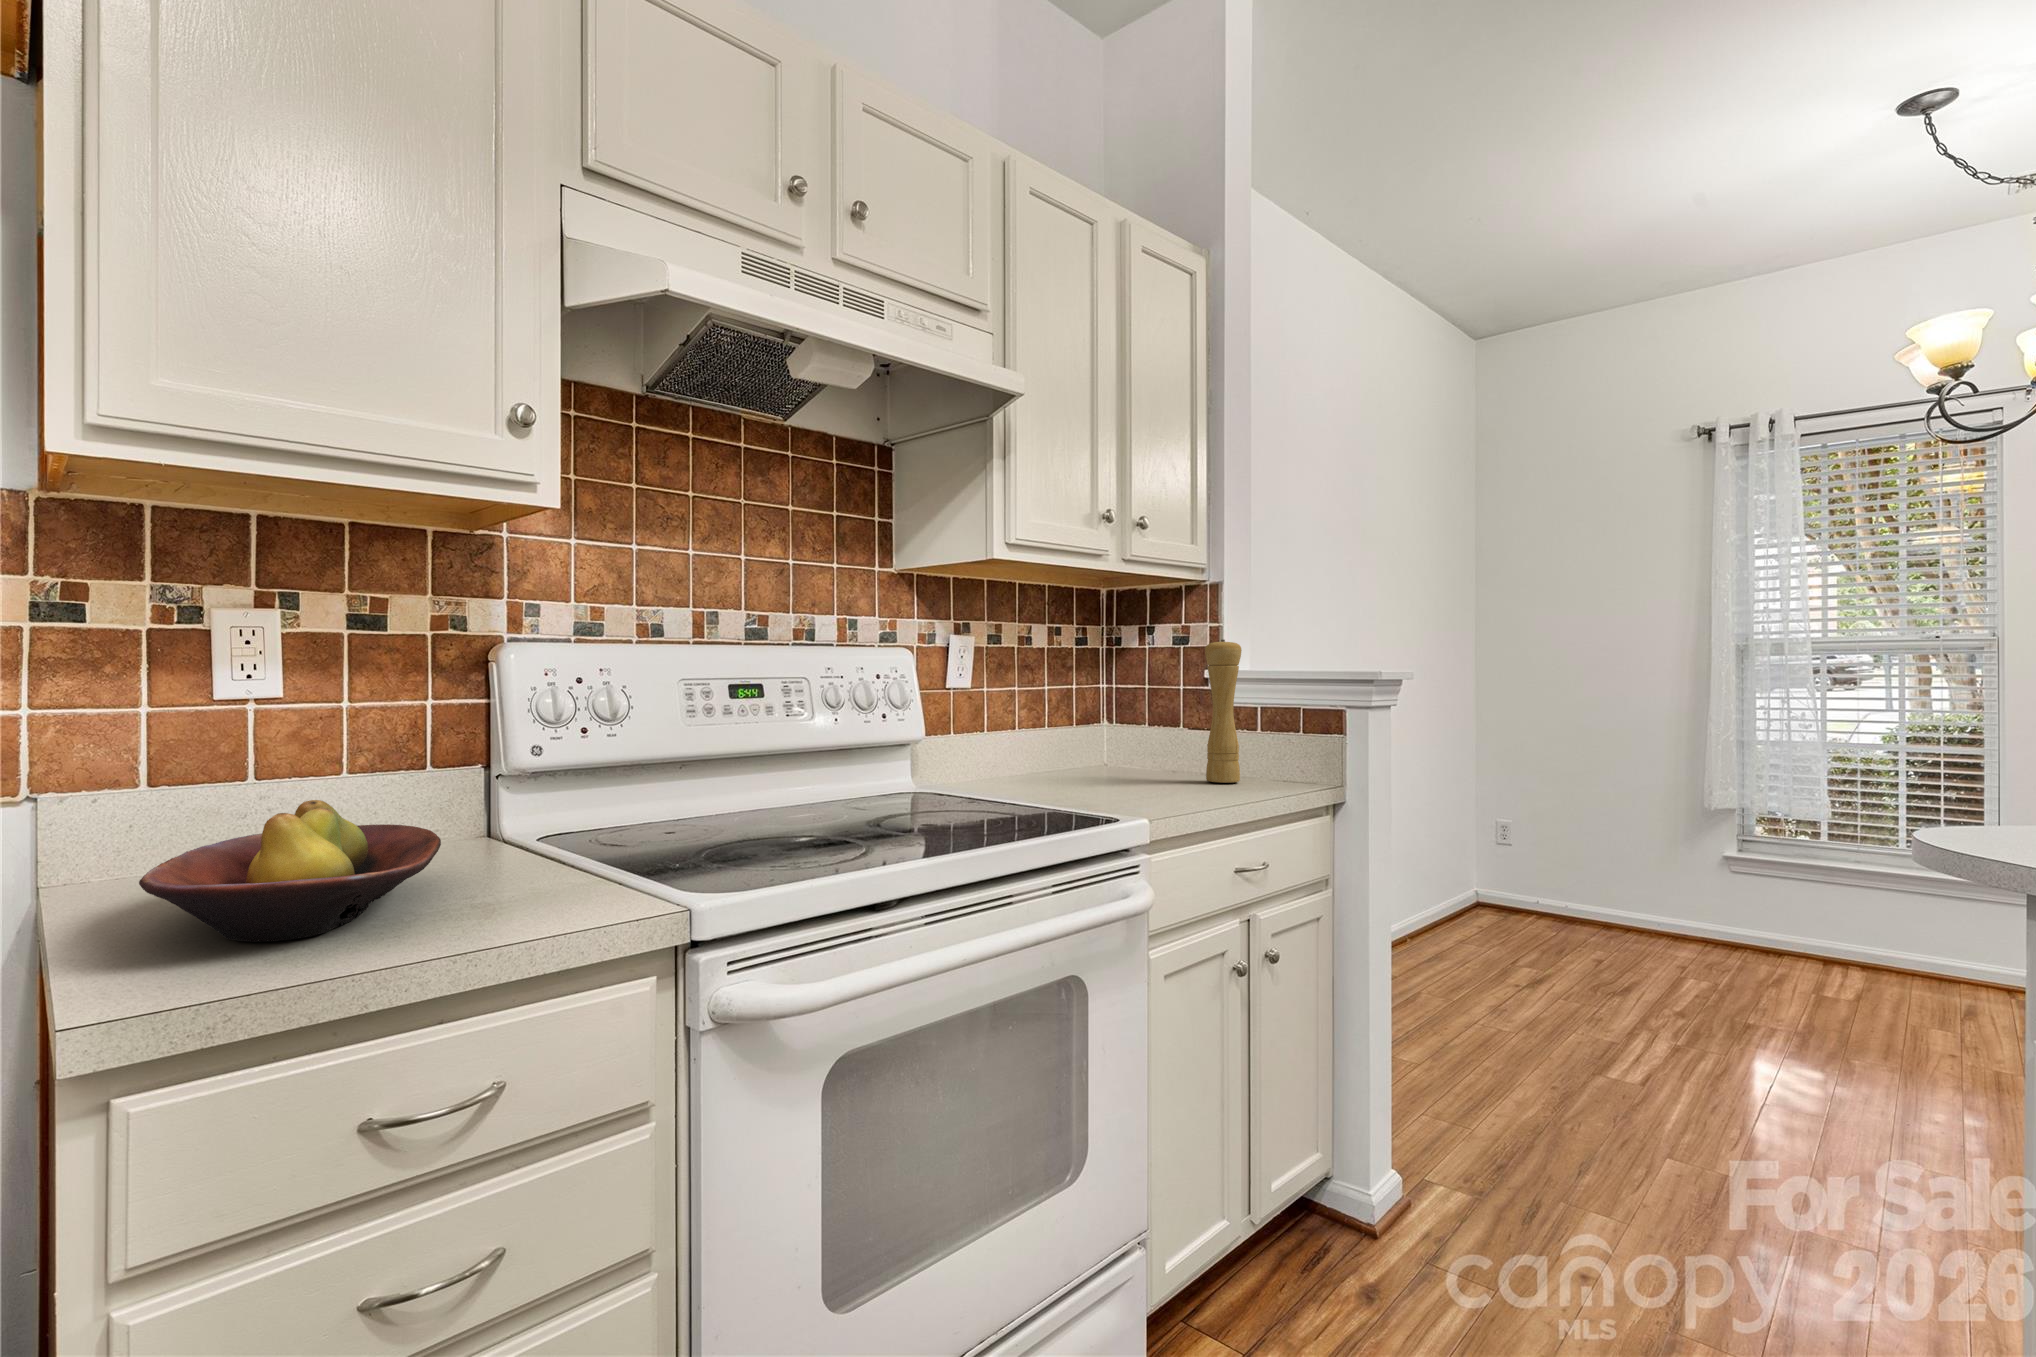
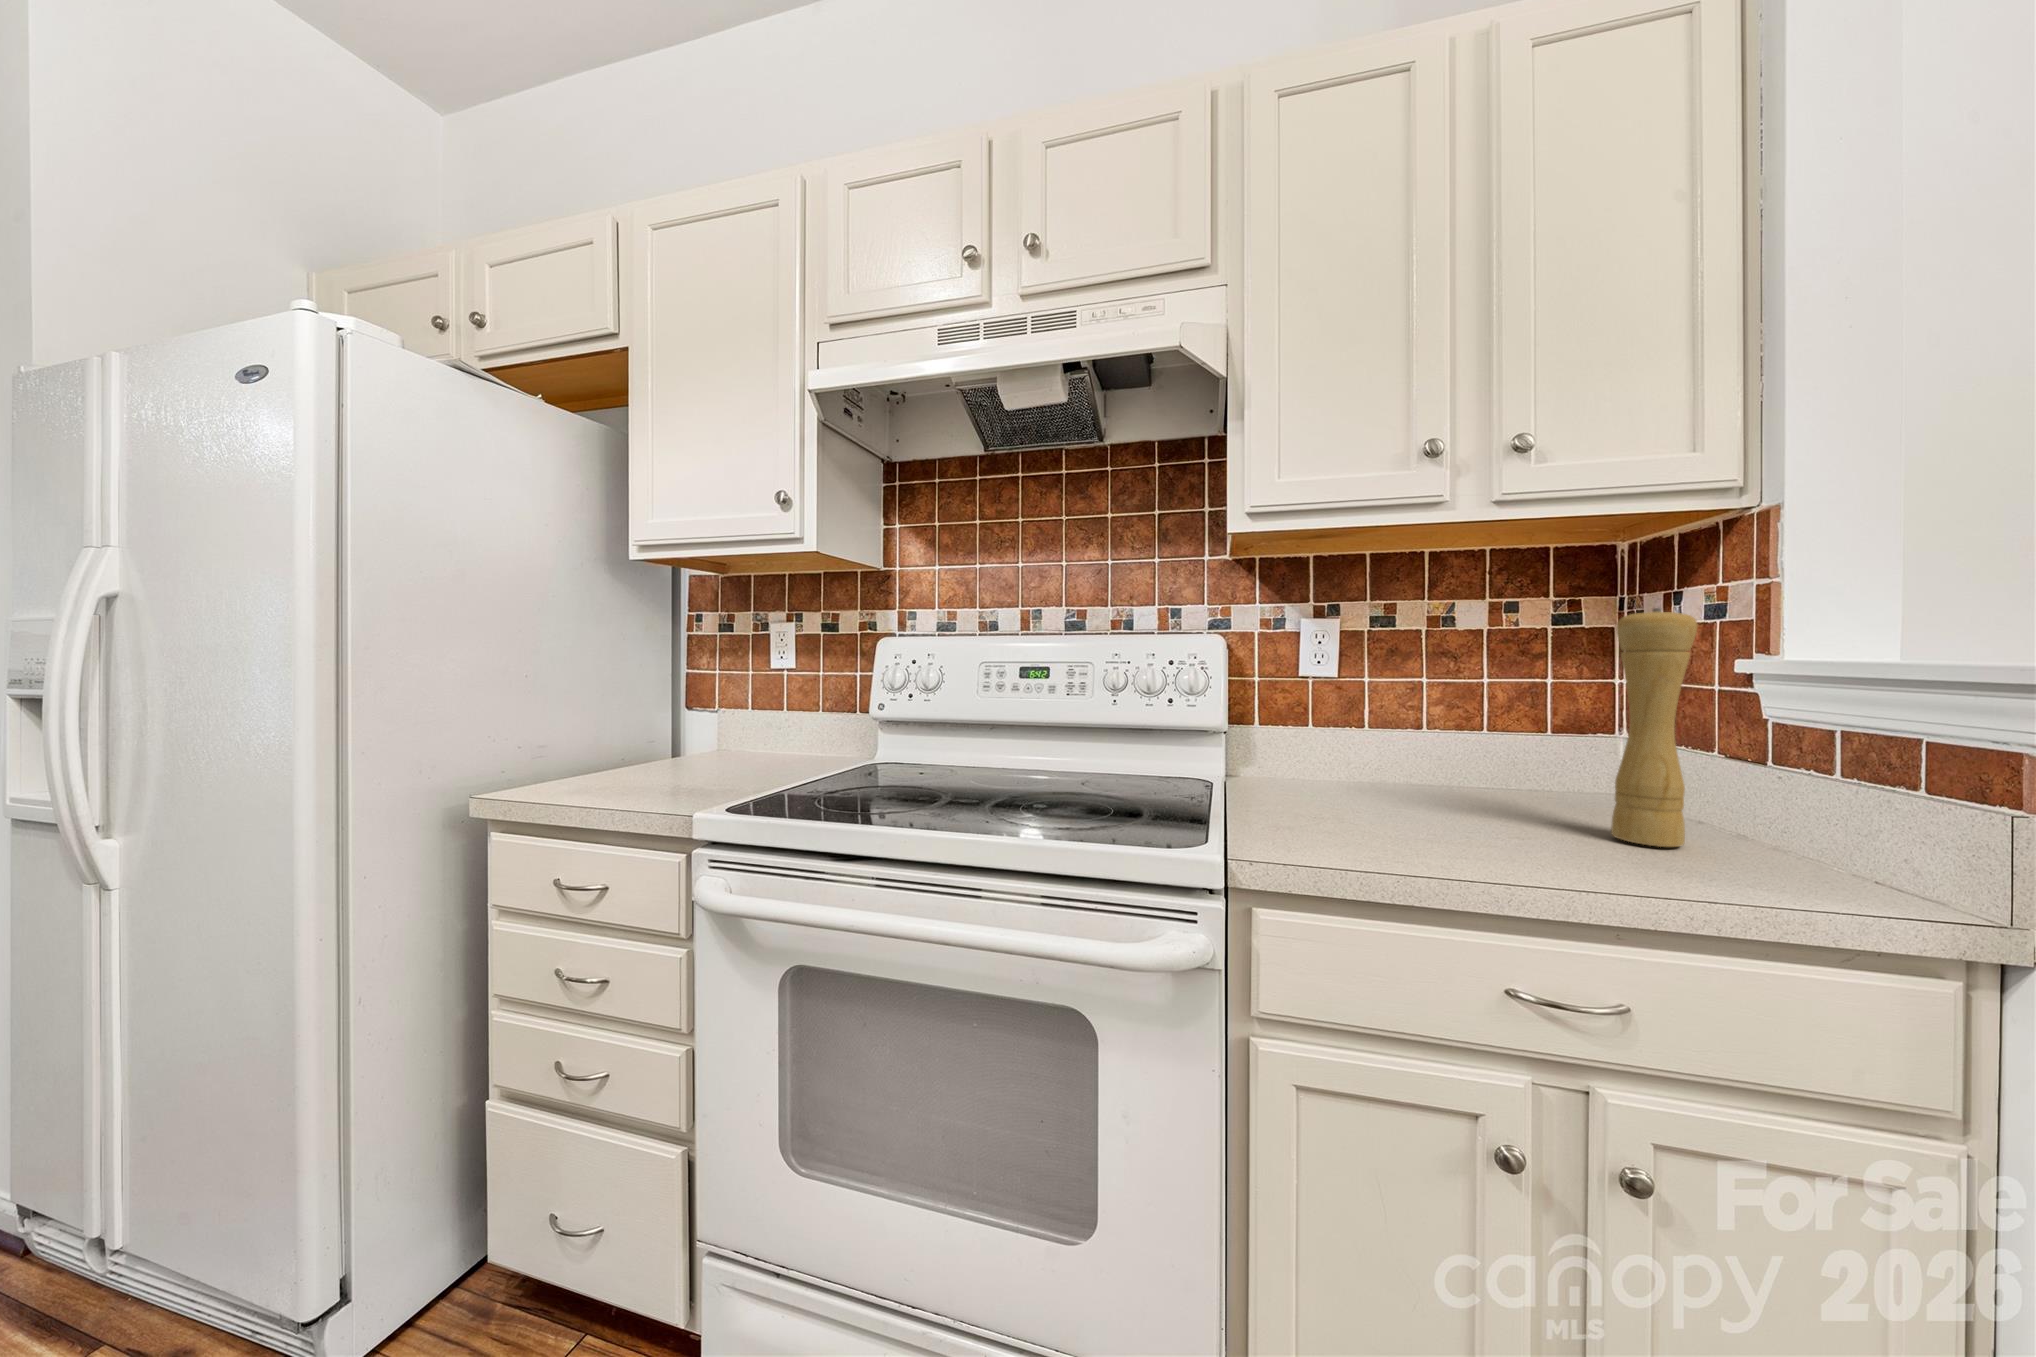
fruit bowl: present [139,800,441,942] -> none [562,723,768,790]

